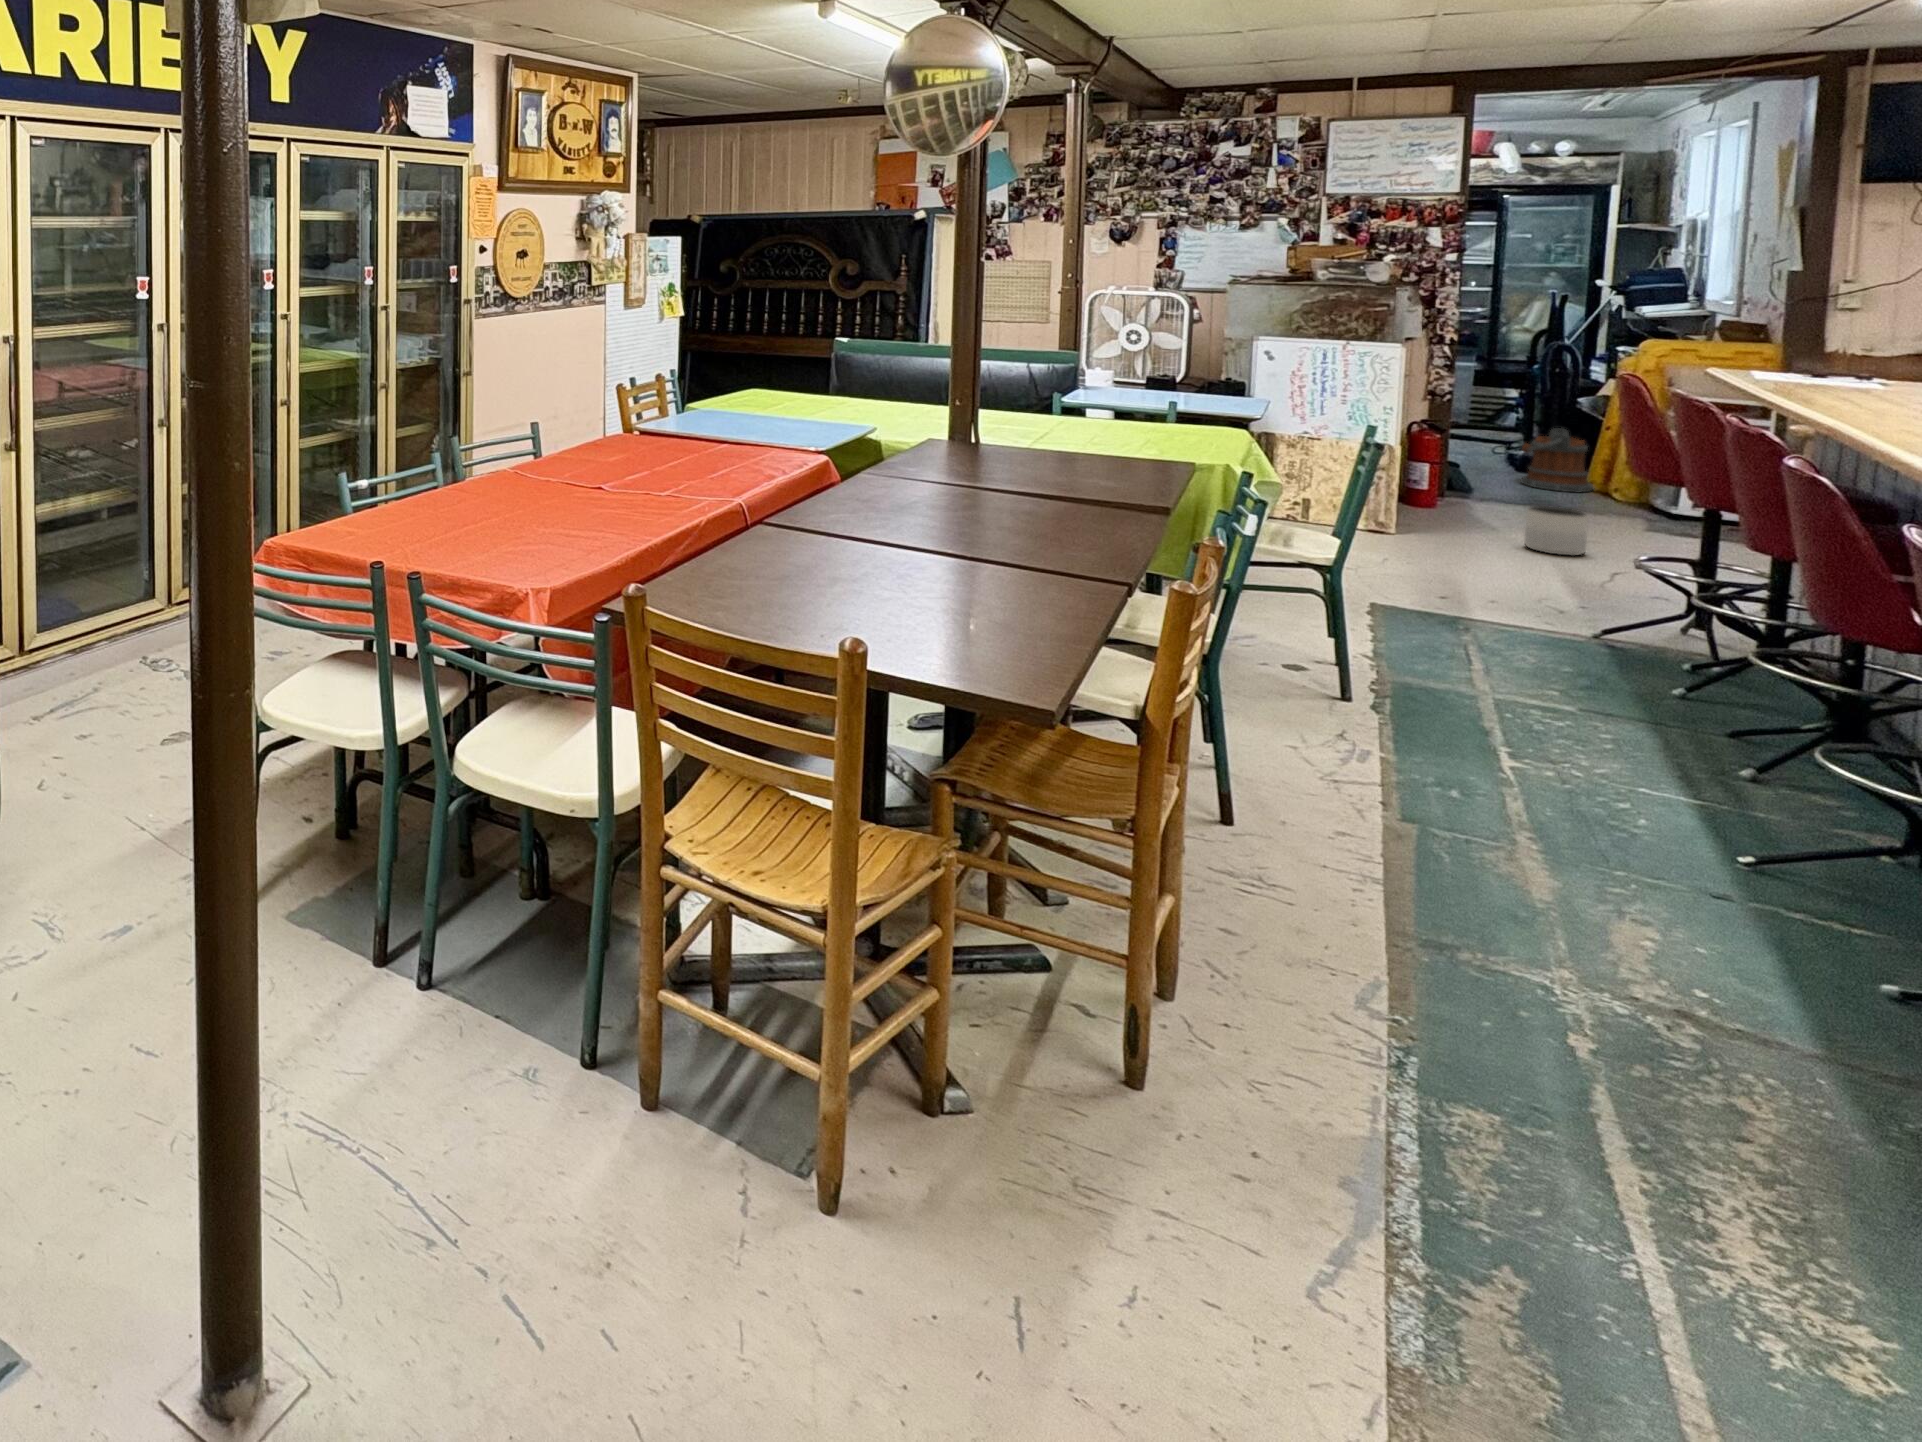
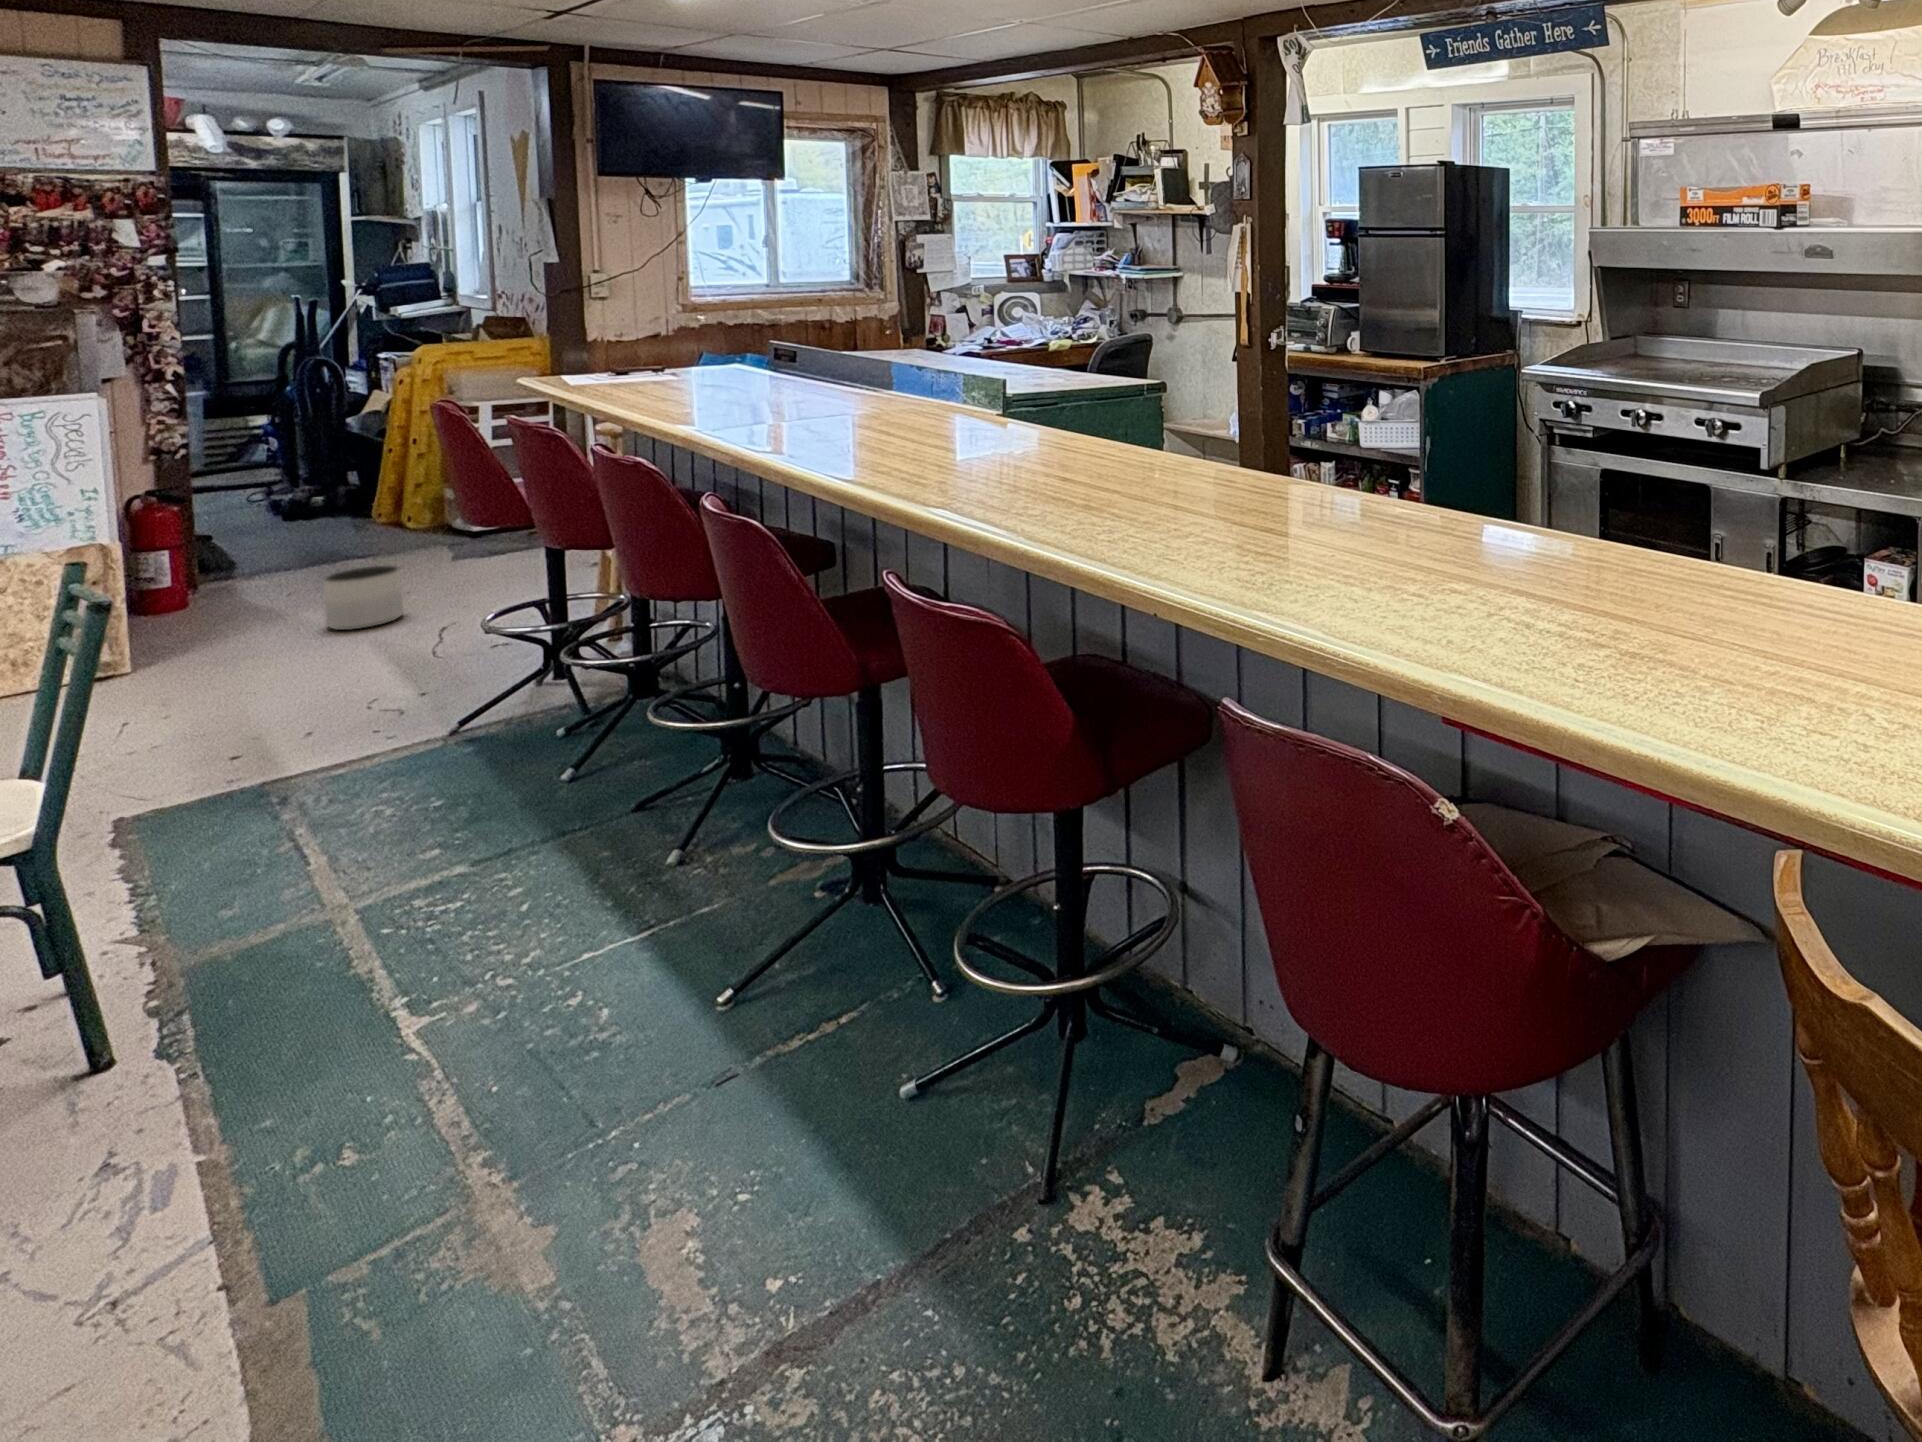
bucket: present [1521,428,1594,492] -> none [291,460,386,538]

